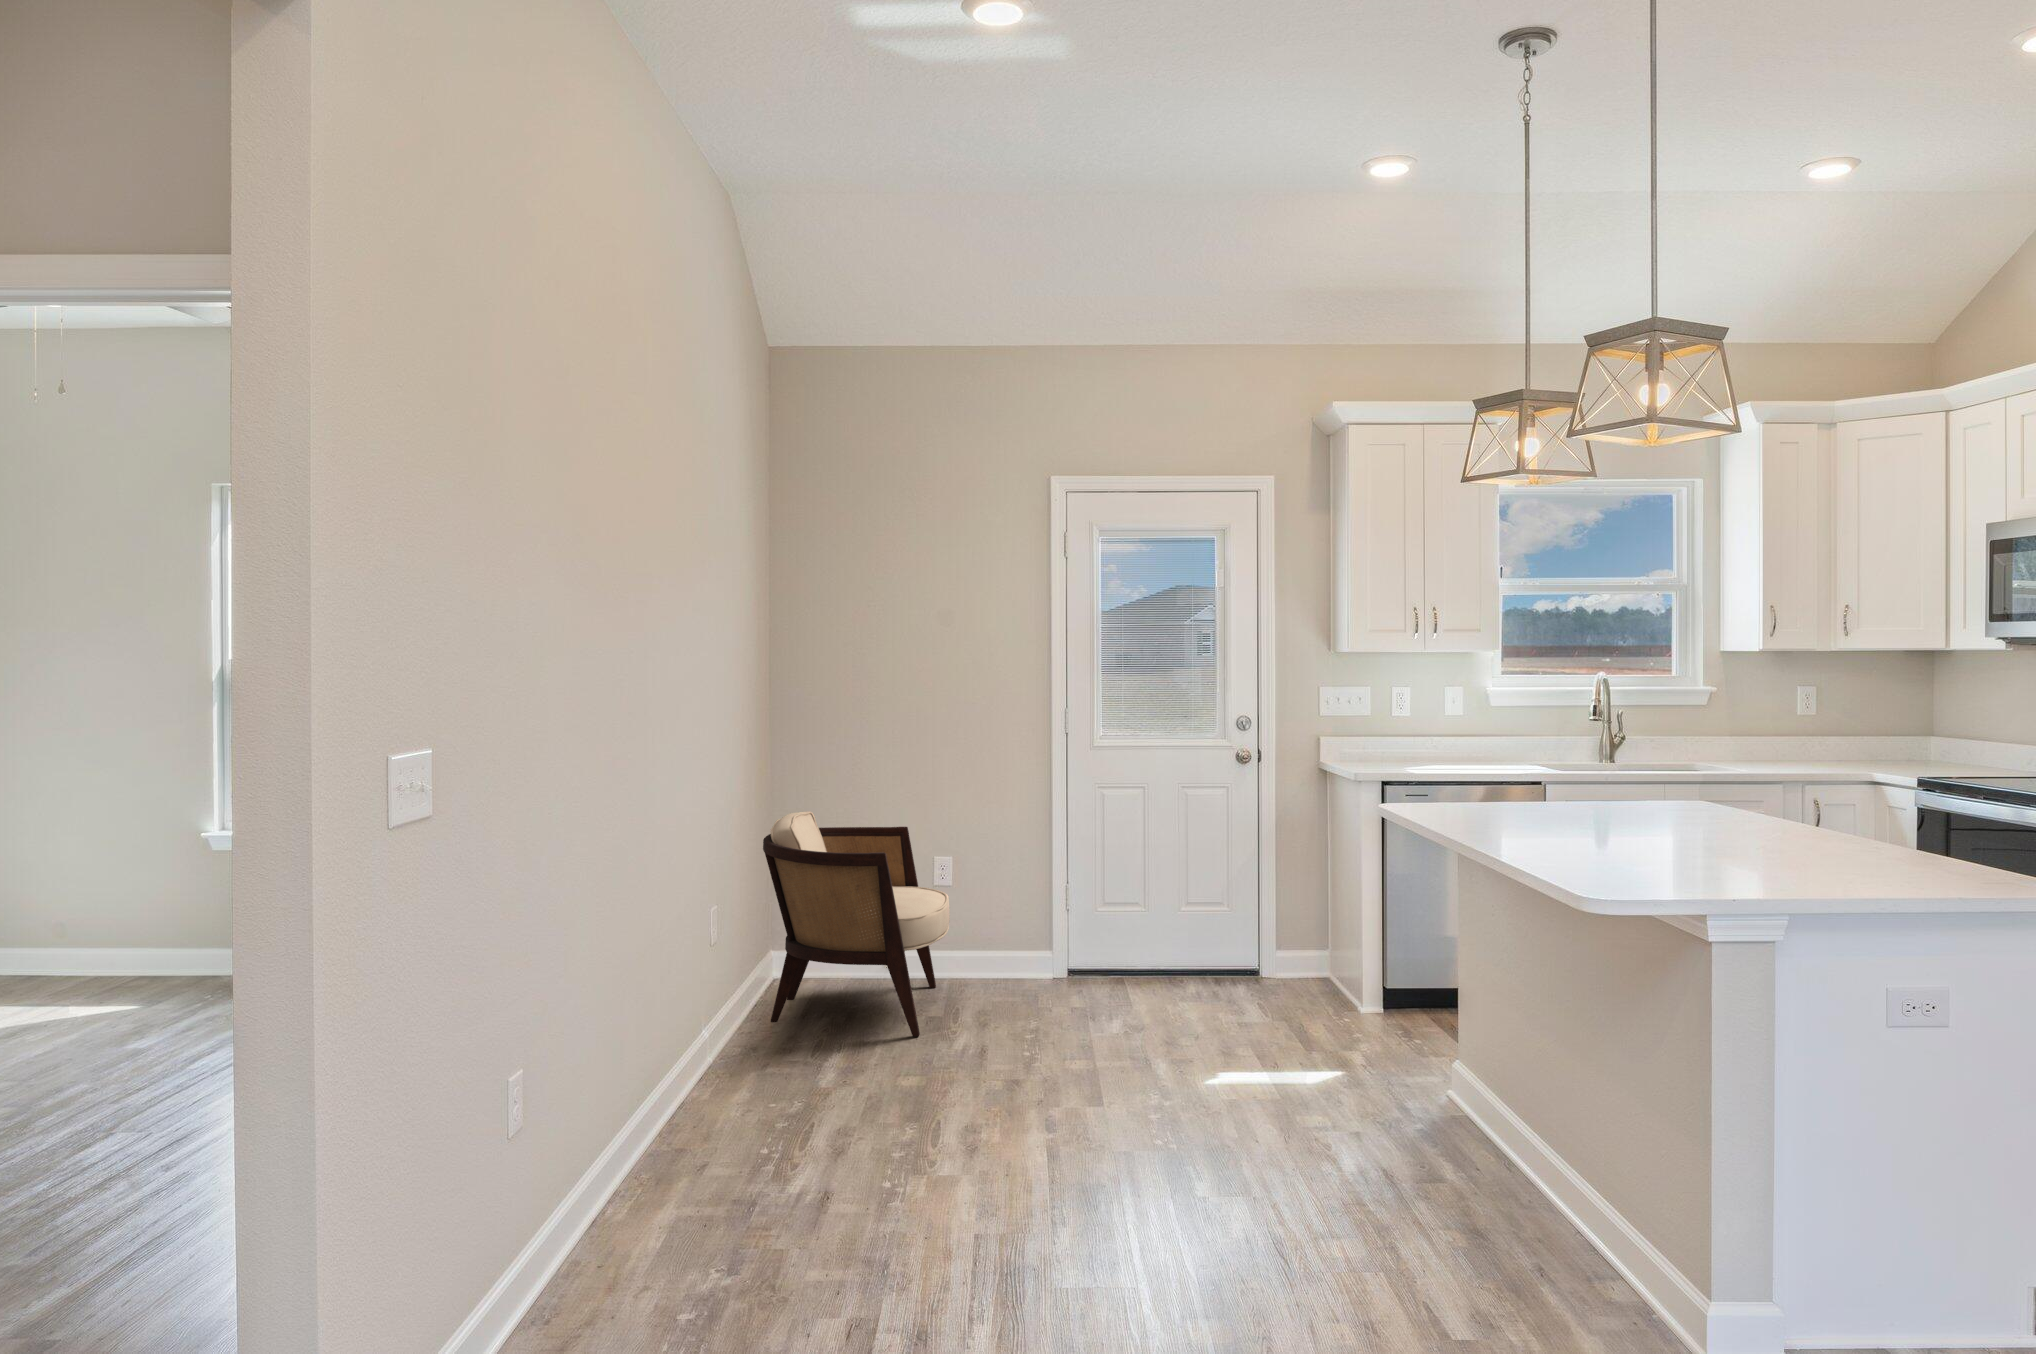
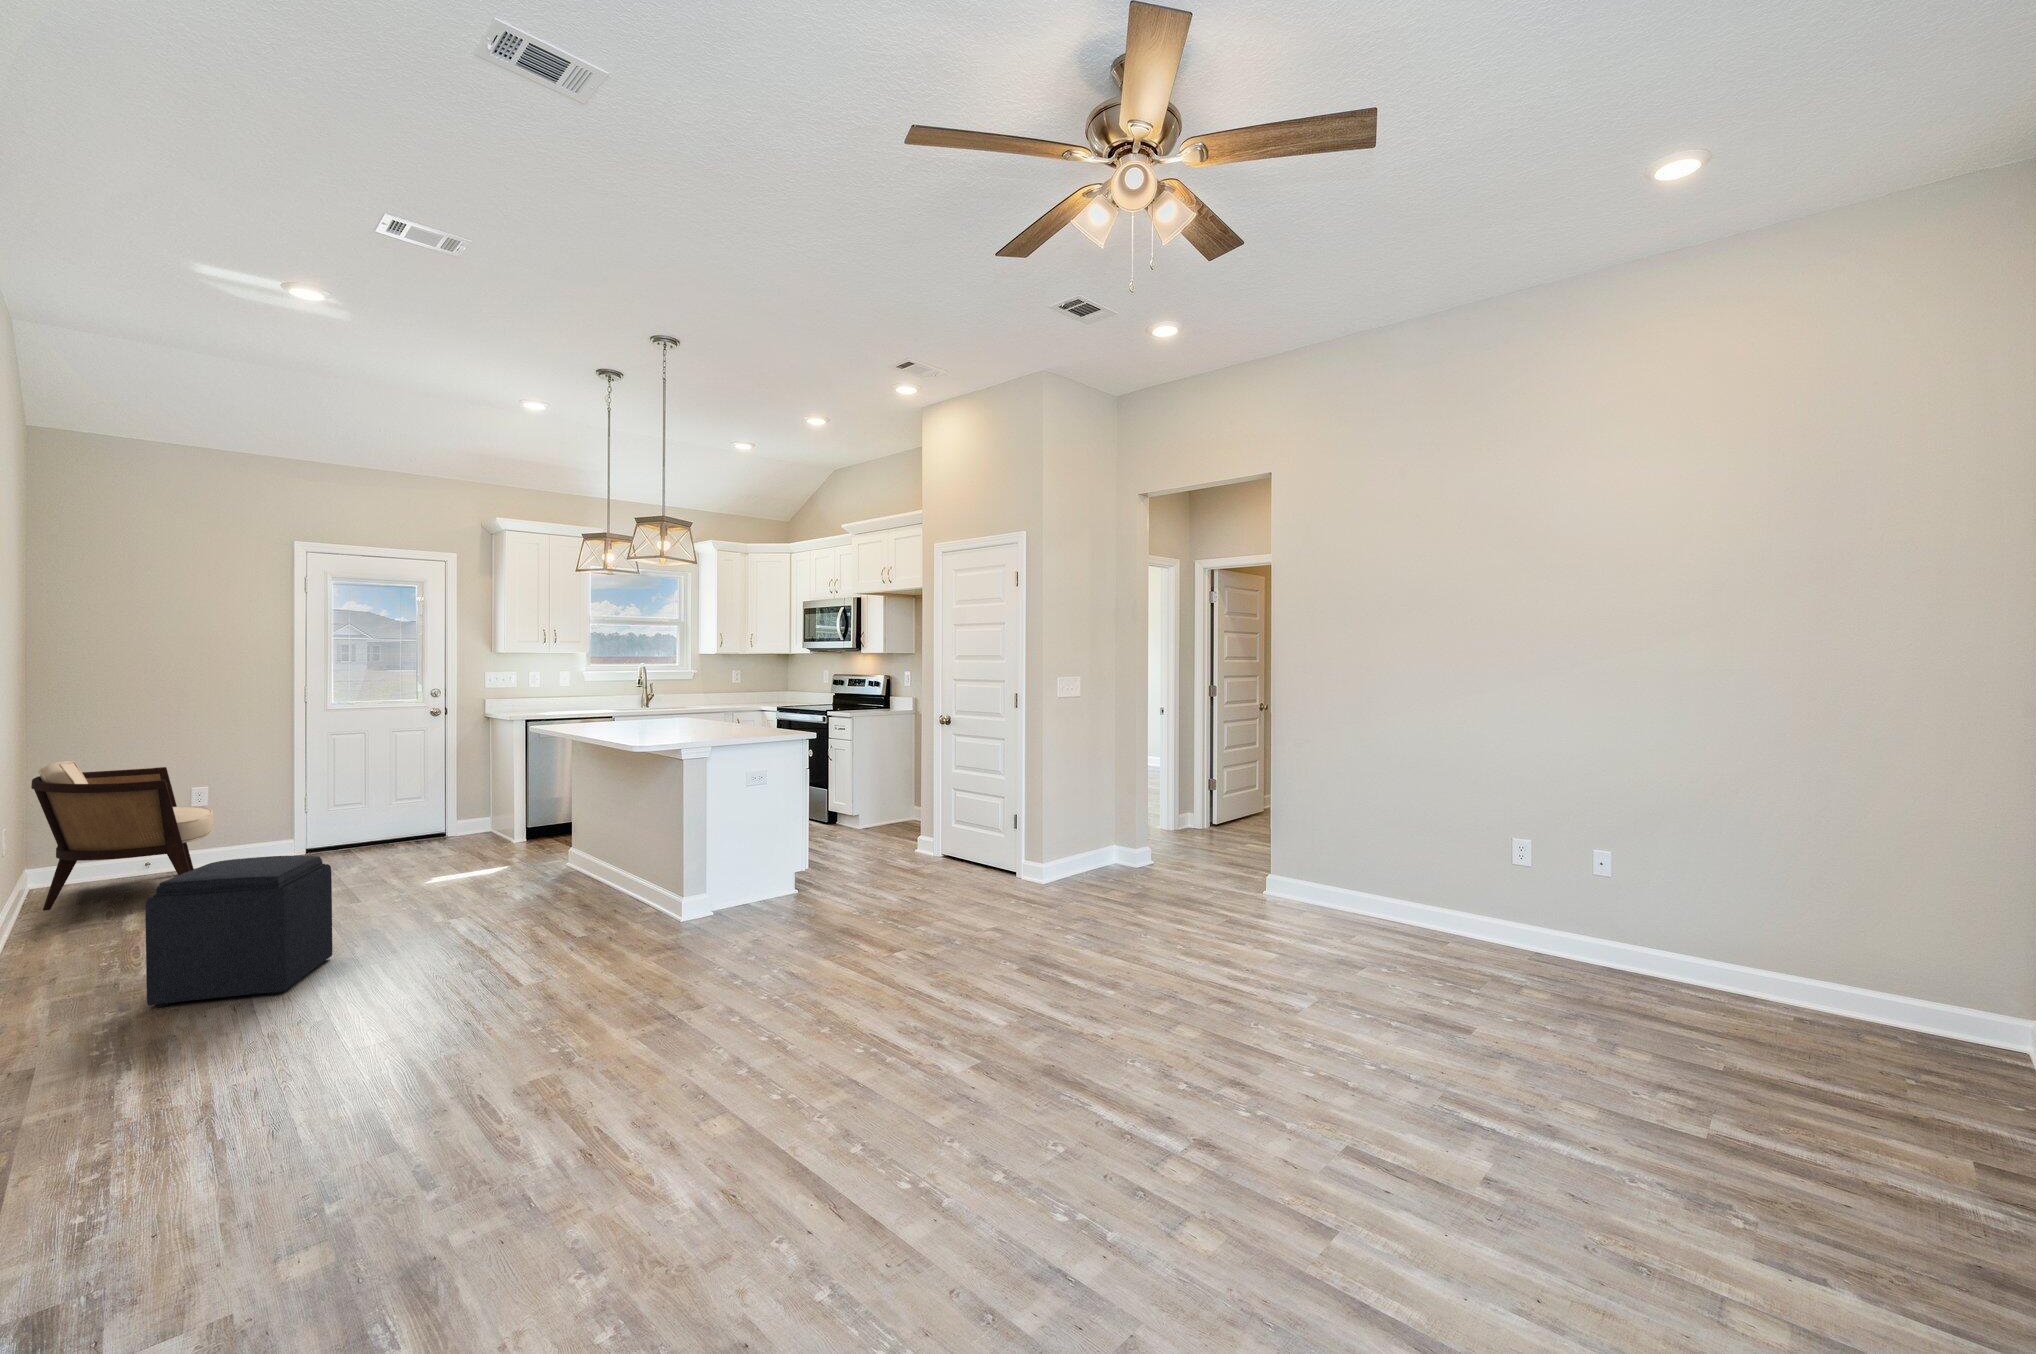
ottoman: none [769,1023,1026,1303] -> present [145,855,332,1007]

